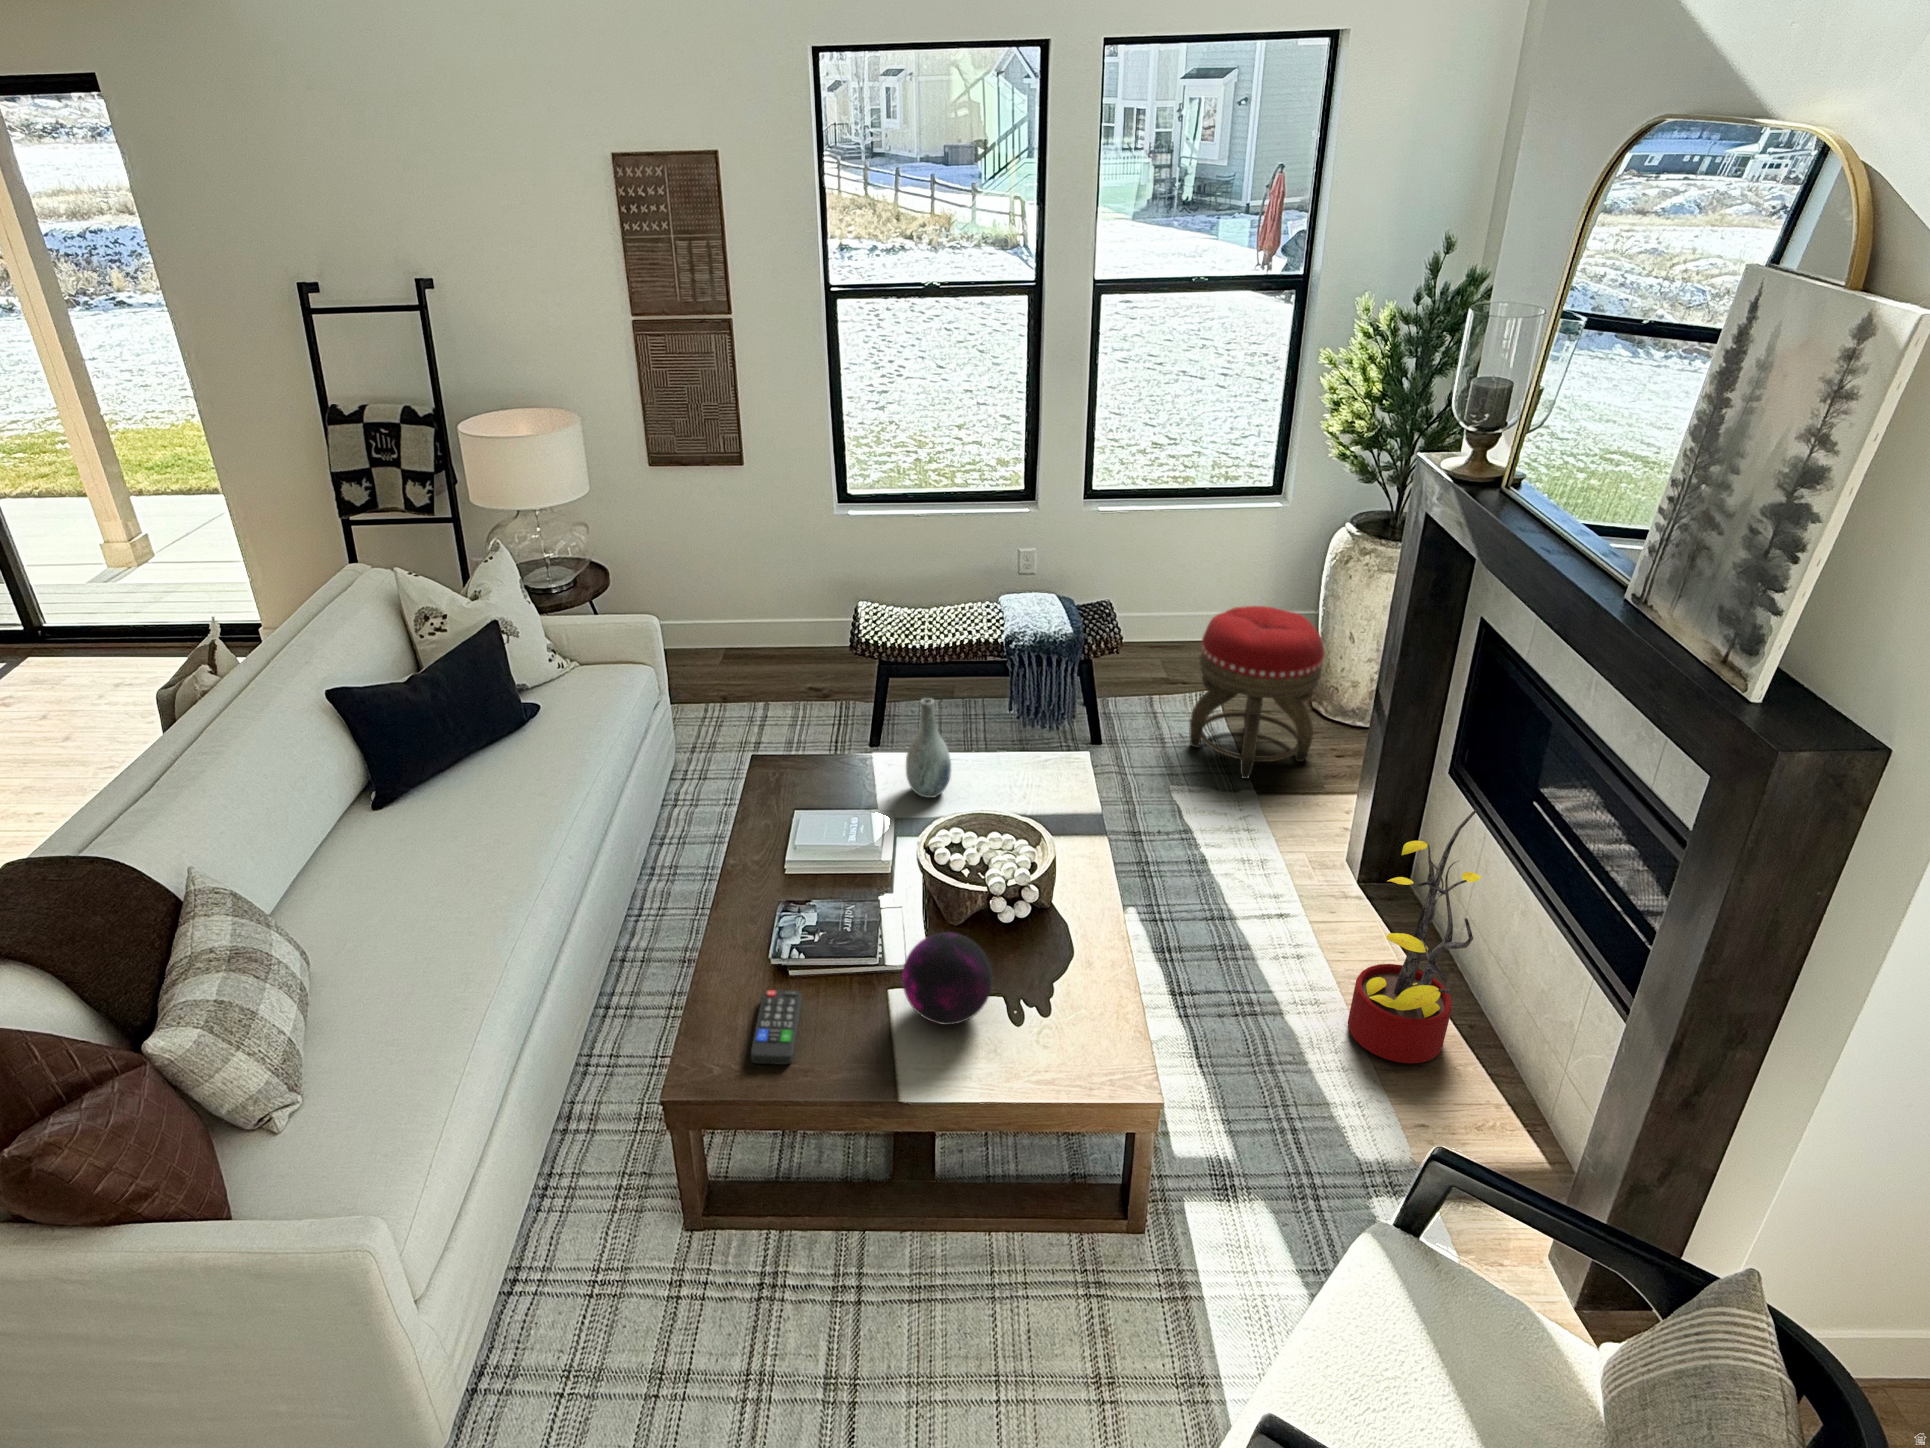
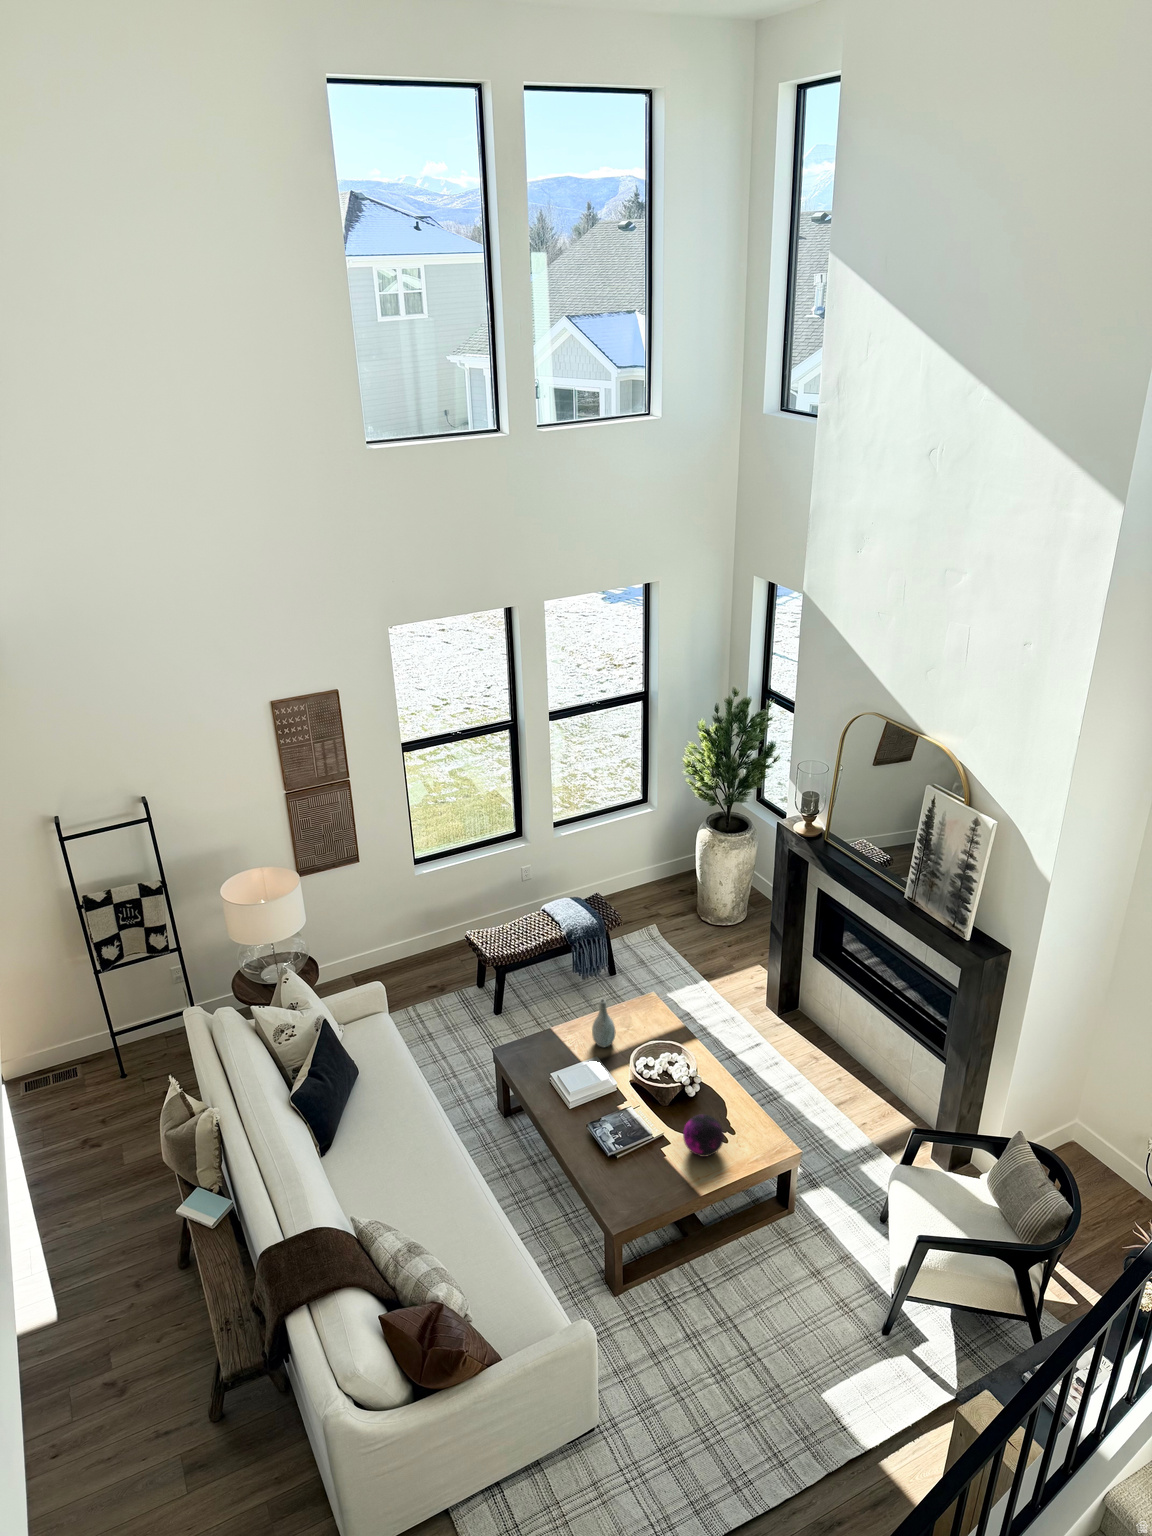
footstool: present [1189,606,1325,779] -> none [655,880,720,974]
decorative plant: present [1348,810,1481,1063] -> none [813,979,873,1101]
remote control: present [751,990,802,1064] -> none [625,1165,661,1203]

